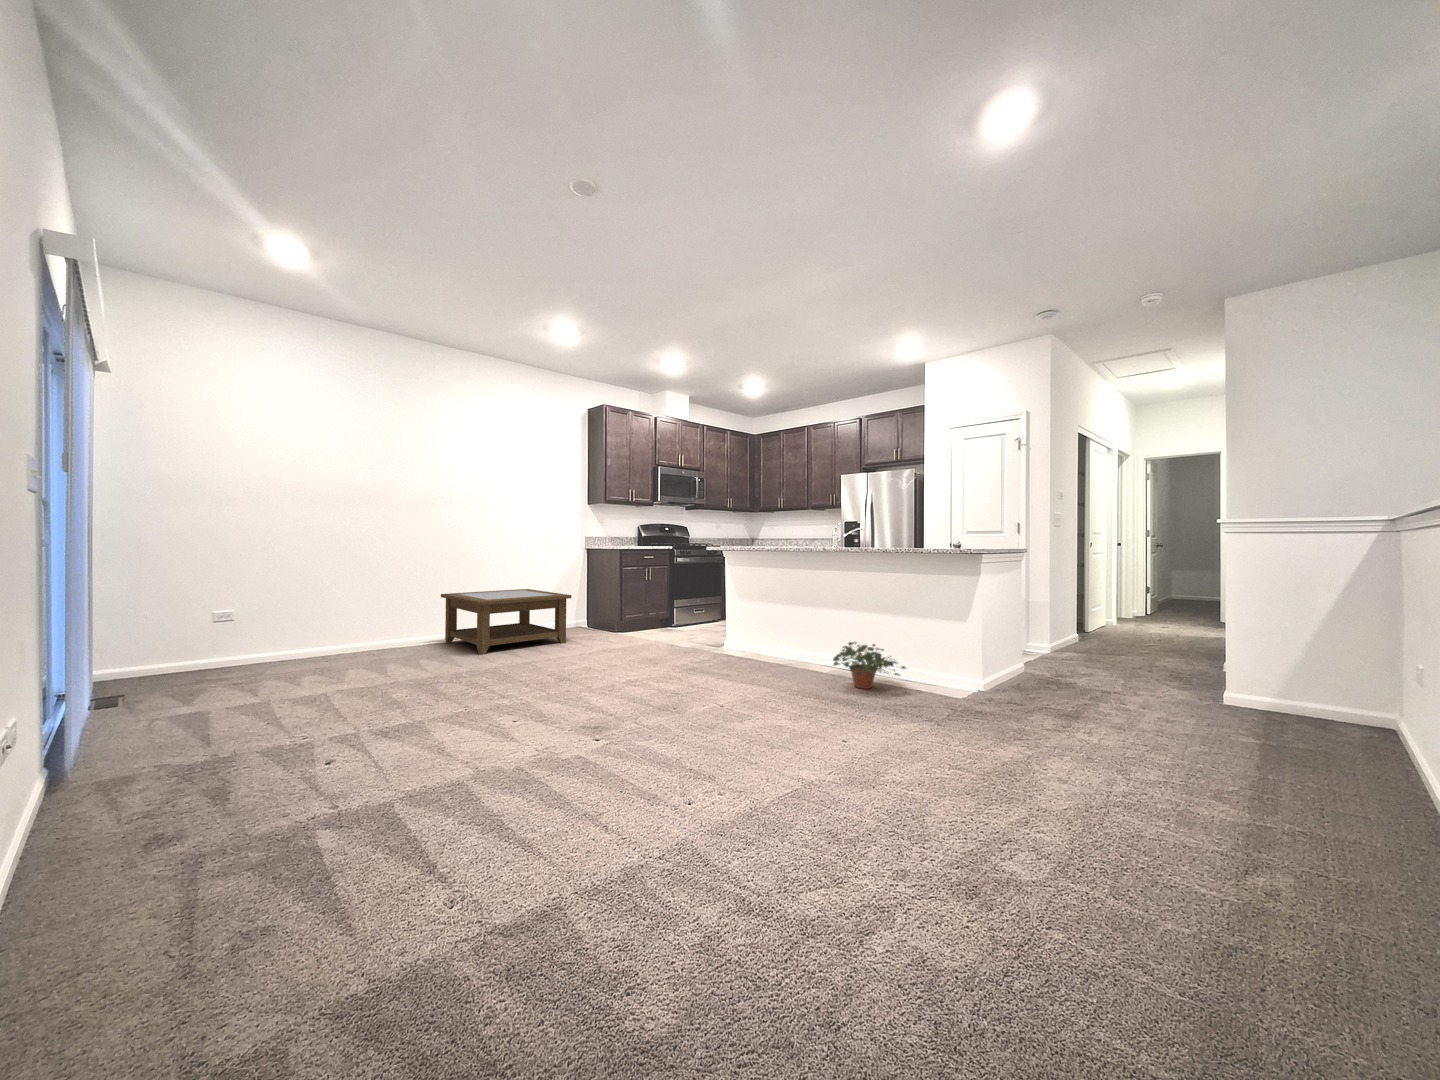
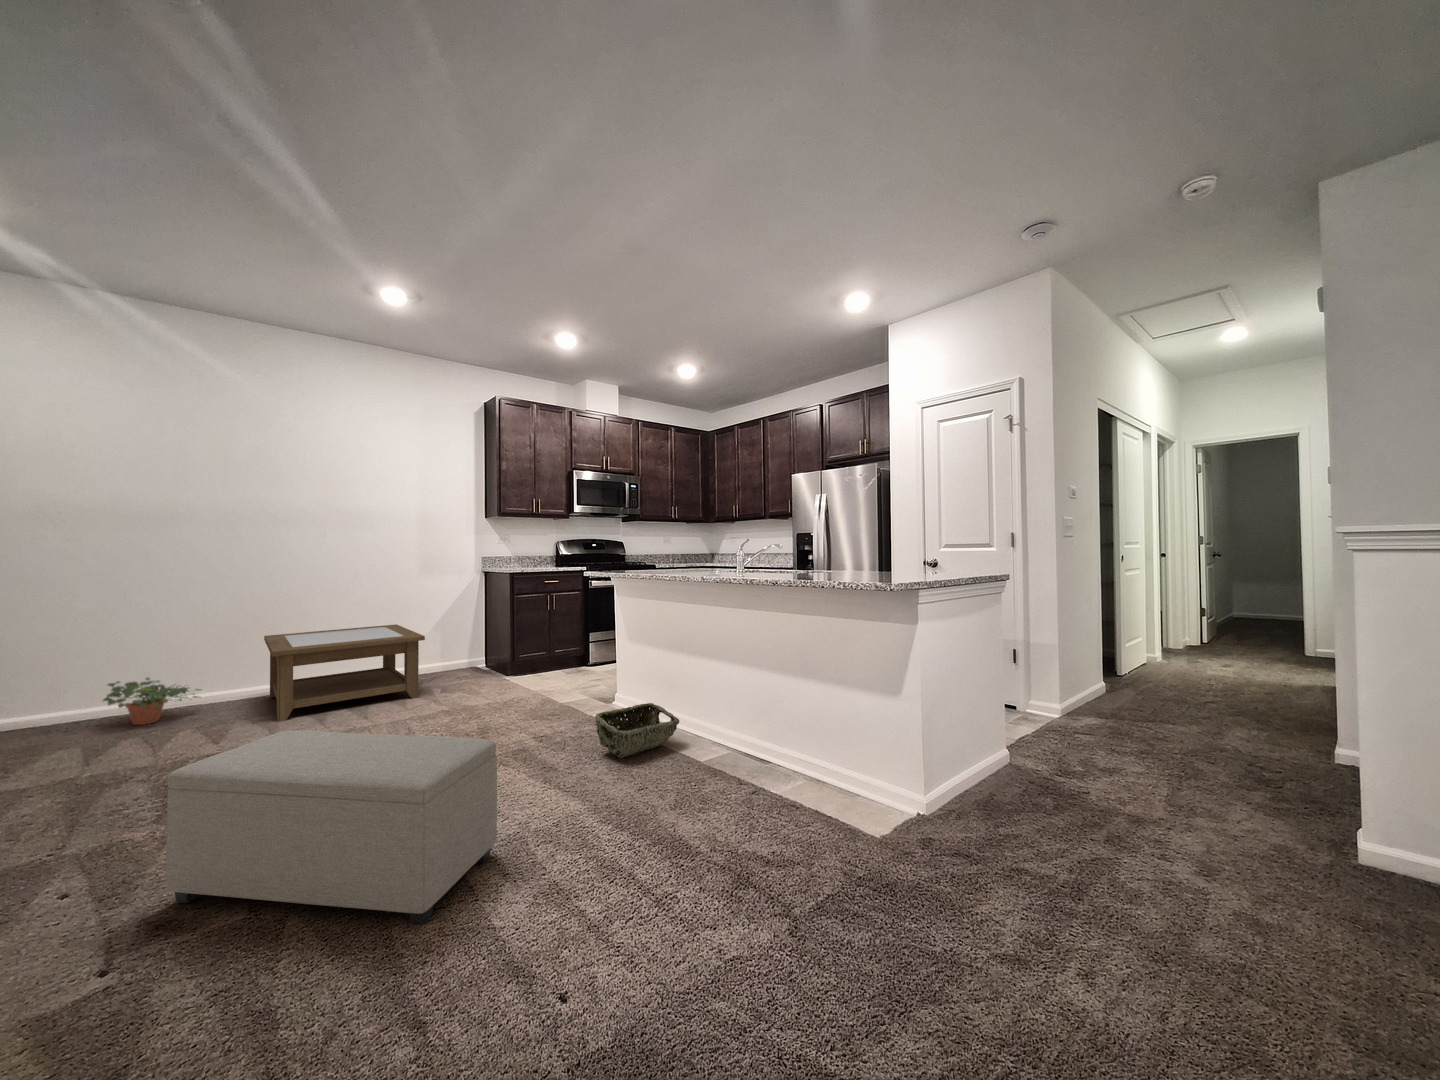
ottoman: none [574,634,740,727] -> present [166,731,497,925]
woven basket: none [744,638,798,670] -> present [595,703,679,758]
potted plant: present [833,642,906,689] -> present [103,678,199,725]

